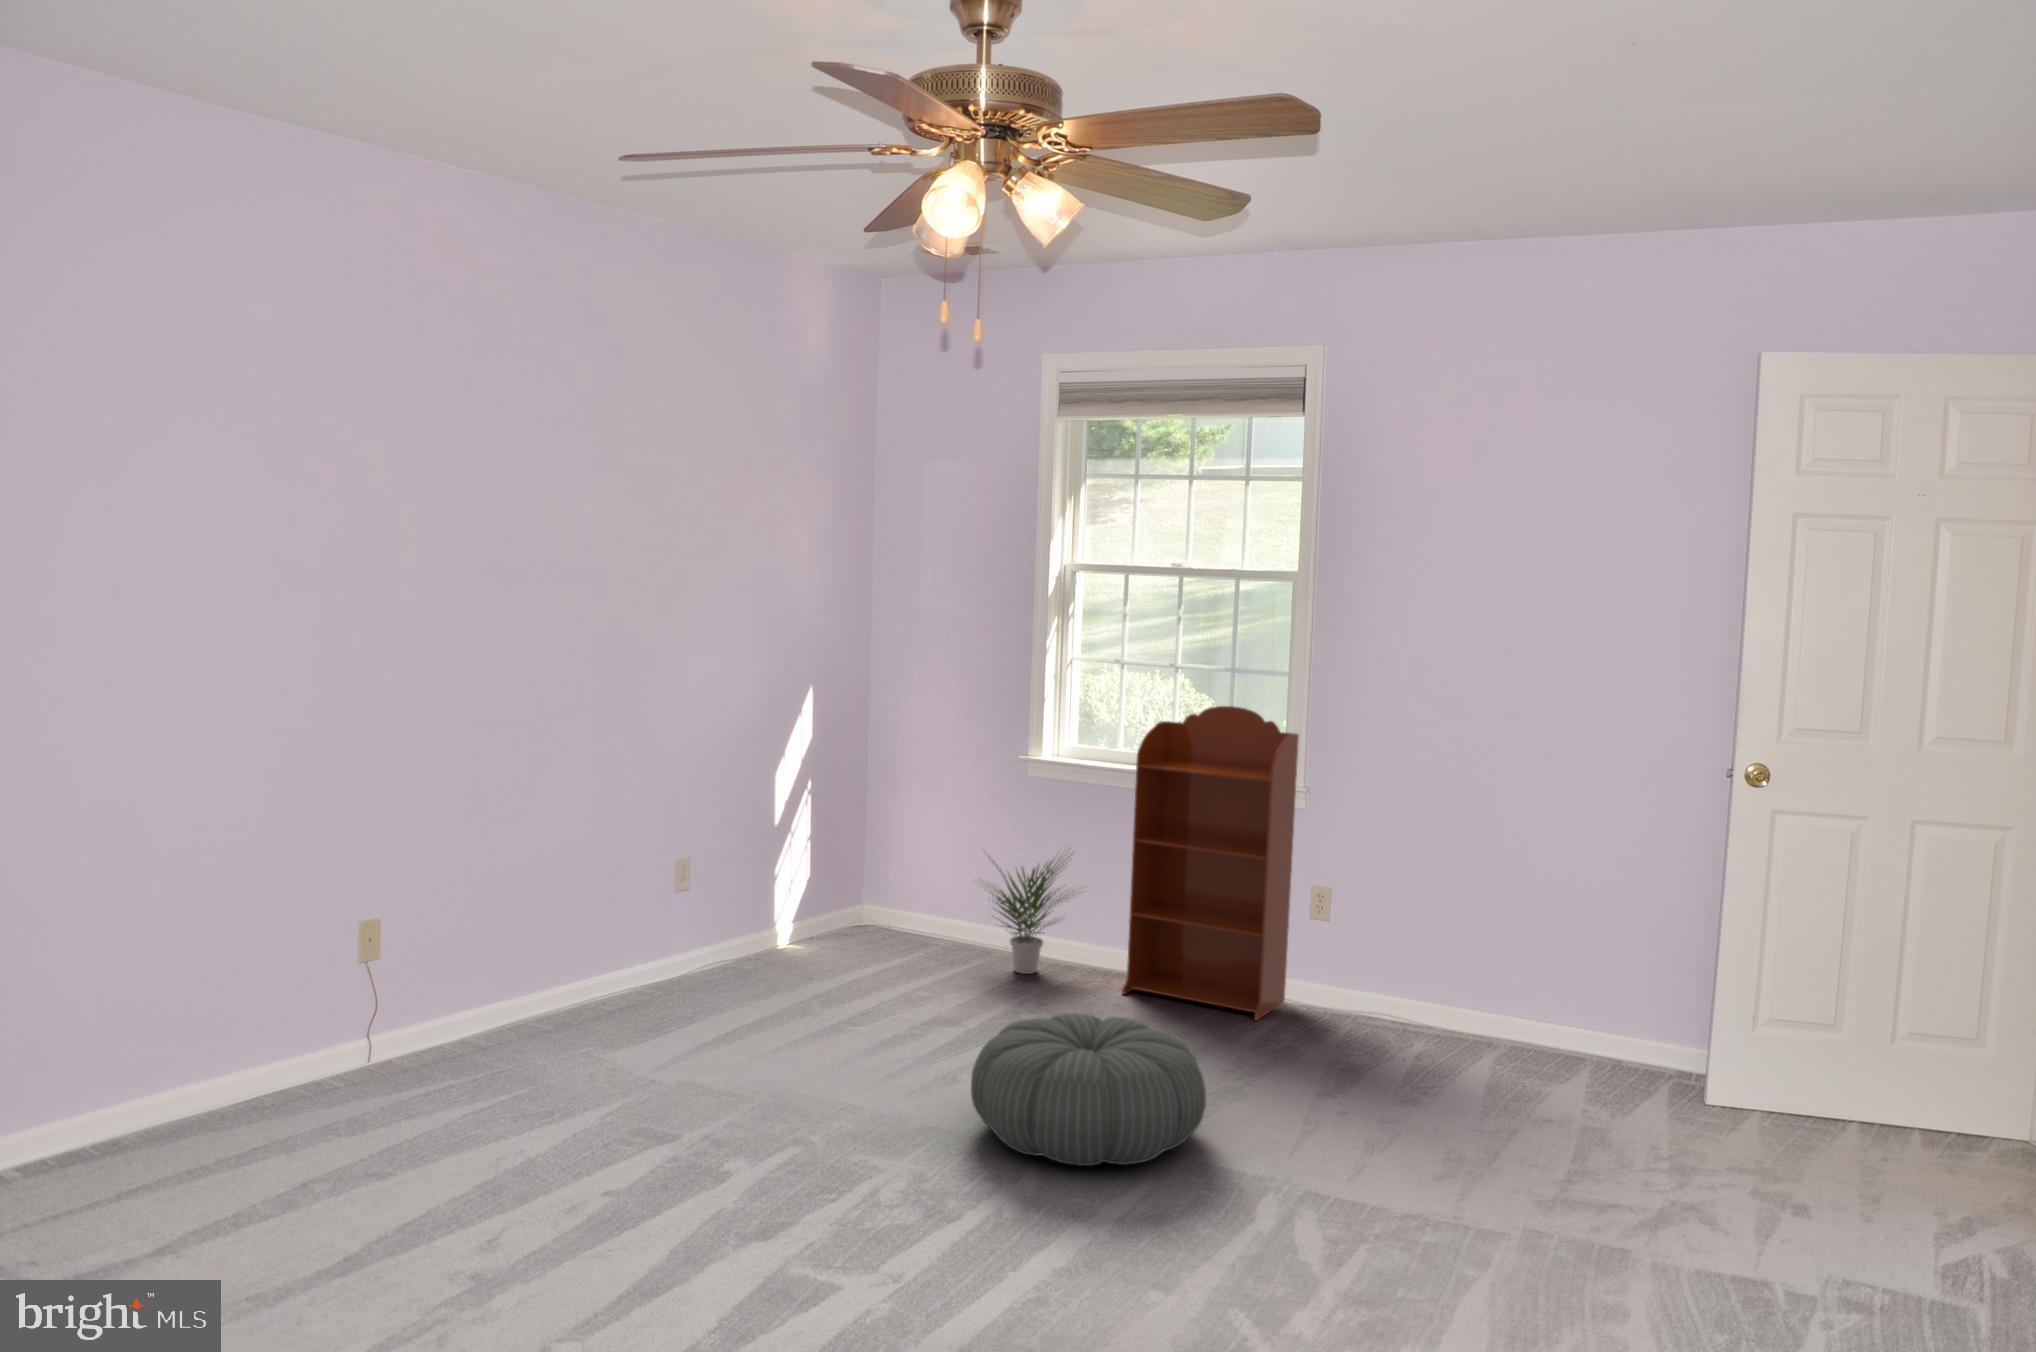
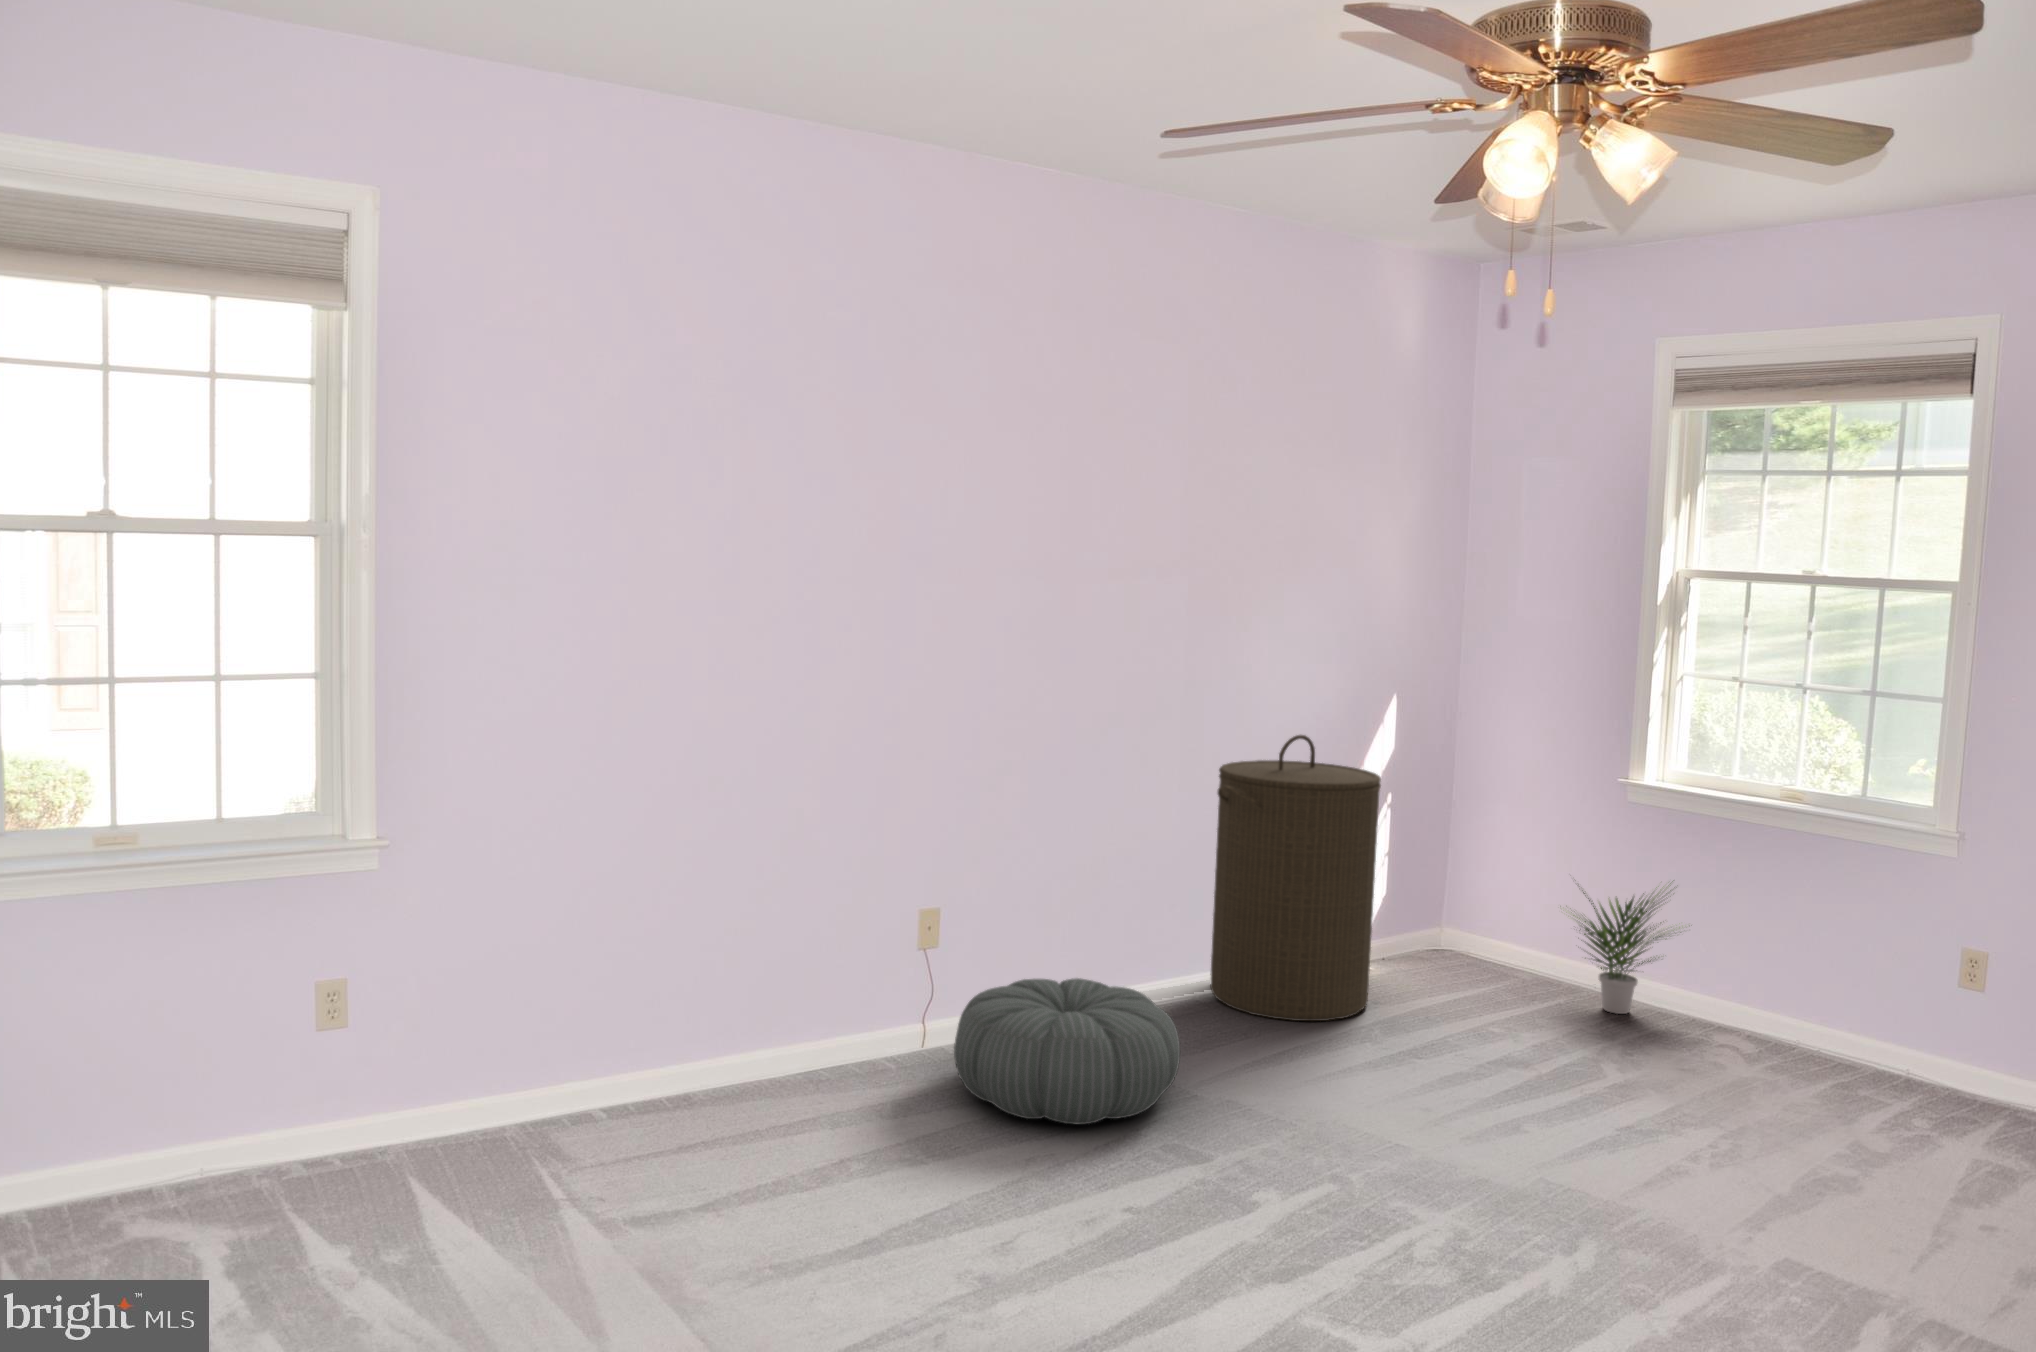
bookcase: present [1122,706,1299,1021] -> none [1730,732,1971,1100]
laundry hamper: none [643,730,810,1018] -> present [1210,735,1381,1021]
pouf: present [971,1013,1206,1166] -> present [954,978,1180,1124]

